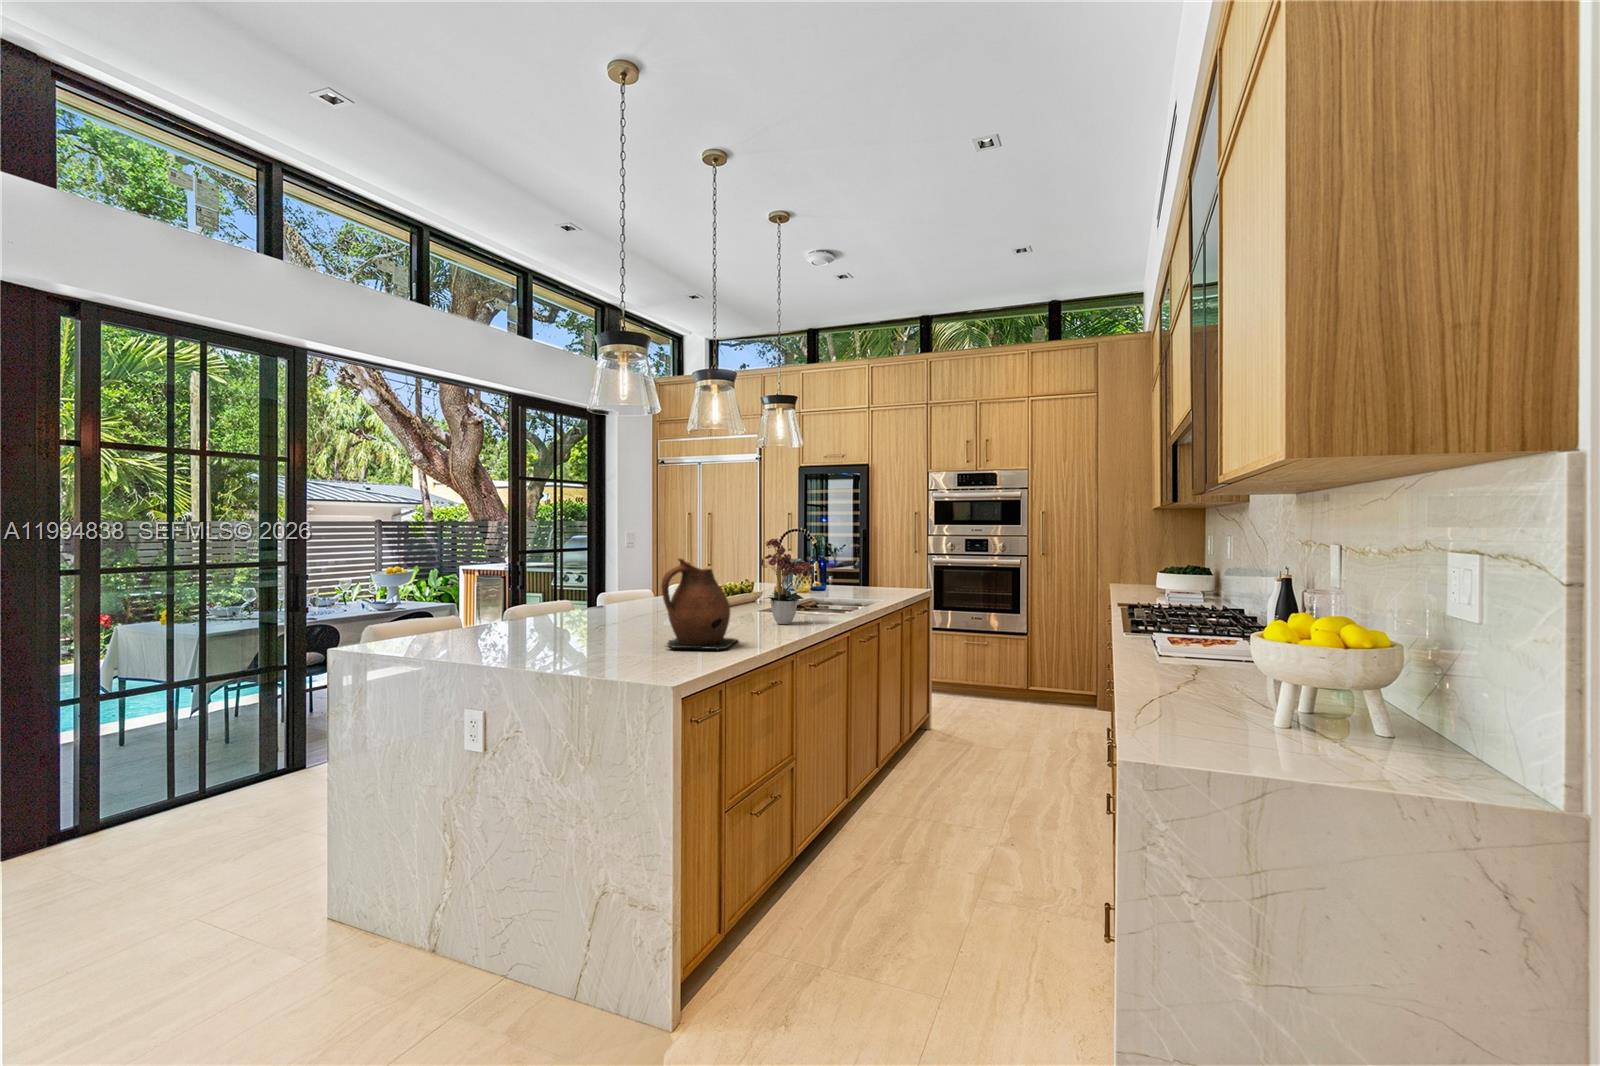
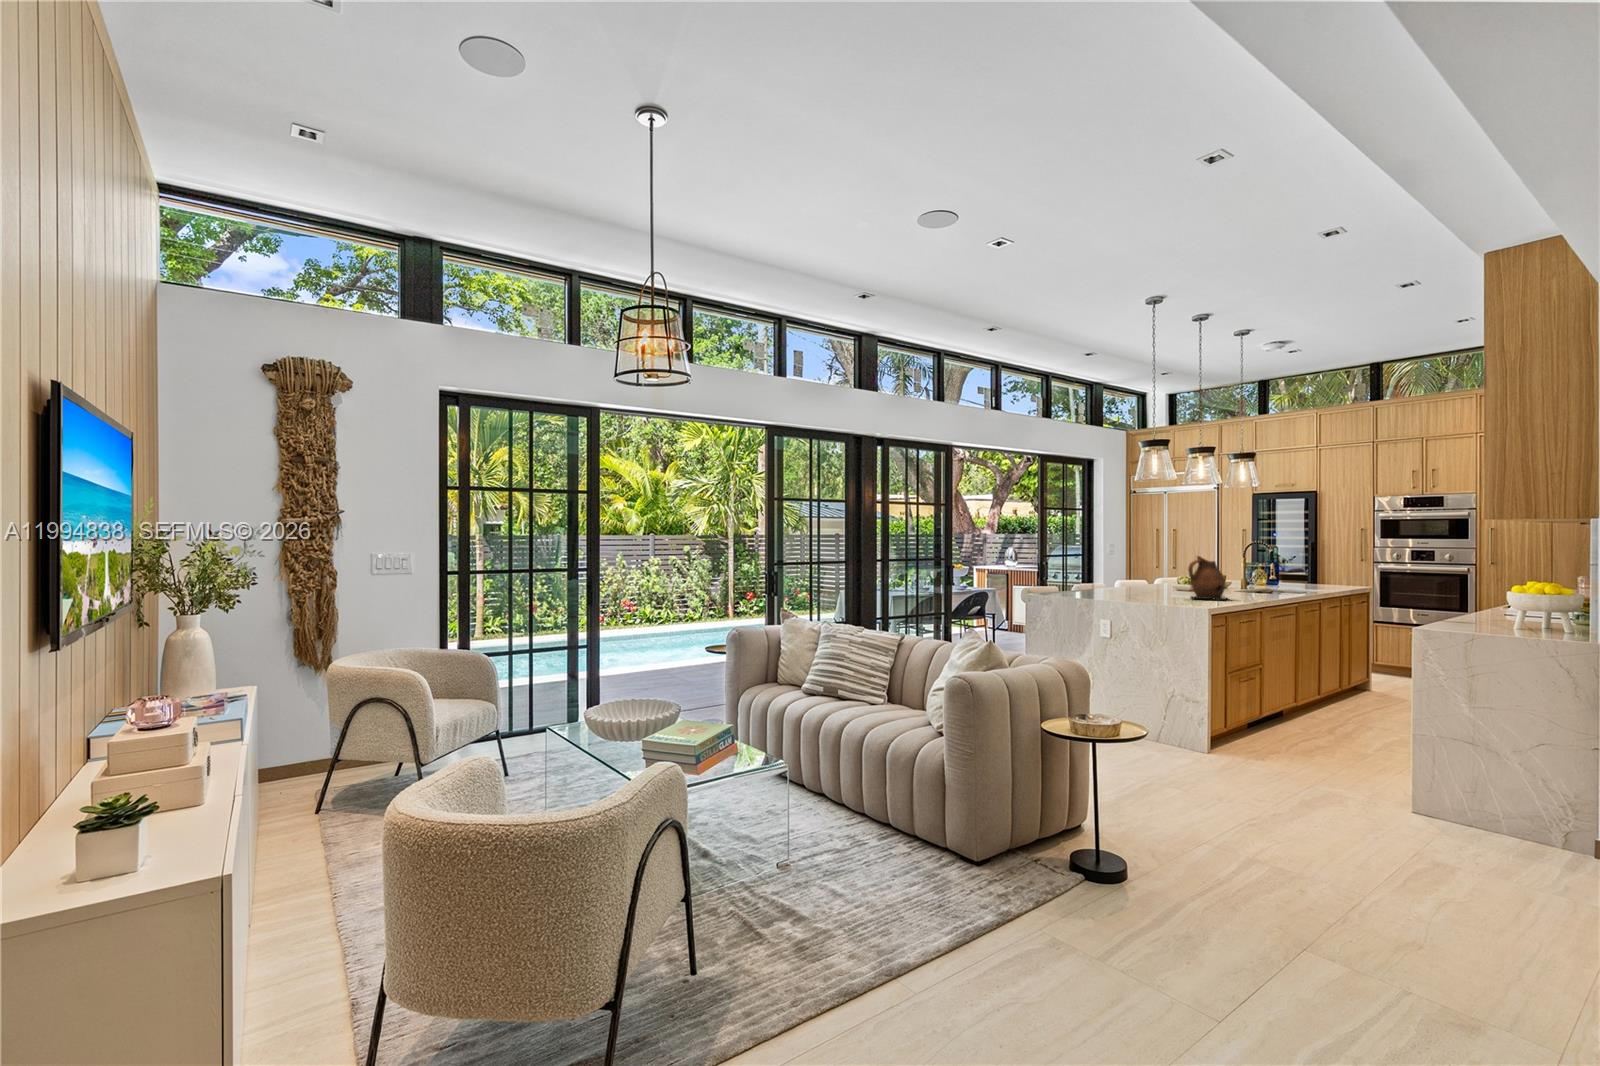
flower arrangement: present [761,539,813,624] -> none [1236,545,1275,596]

